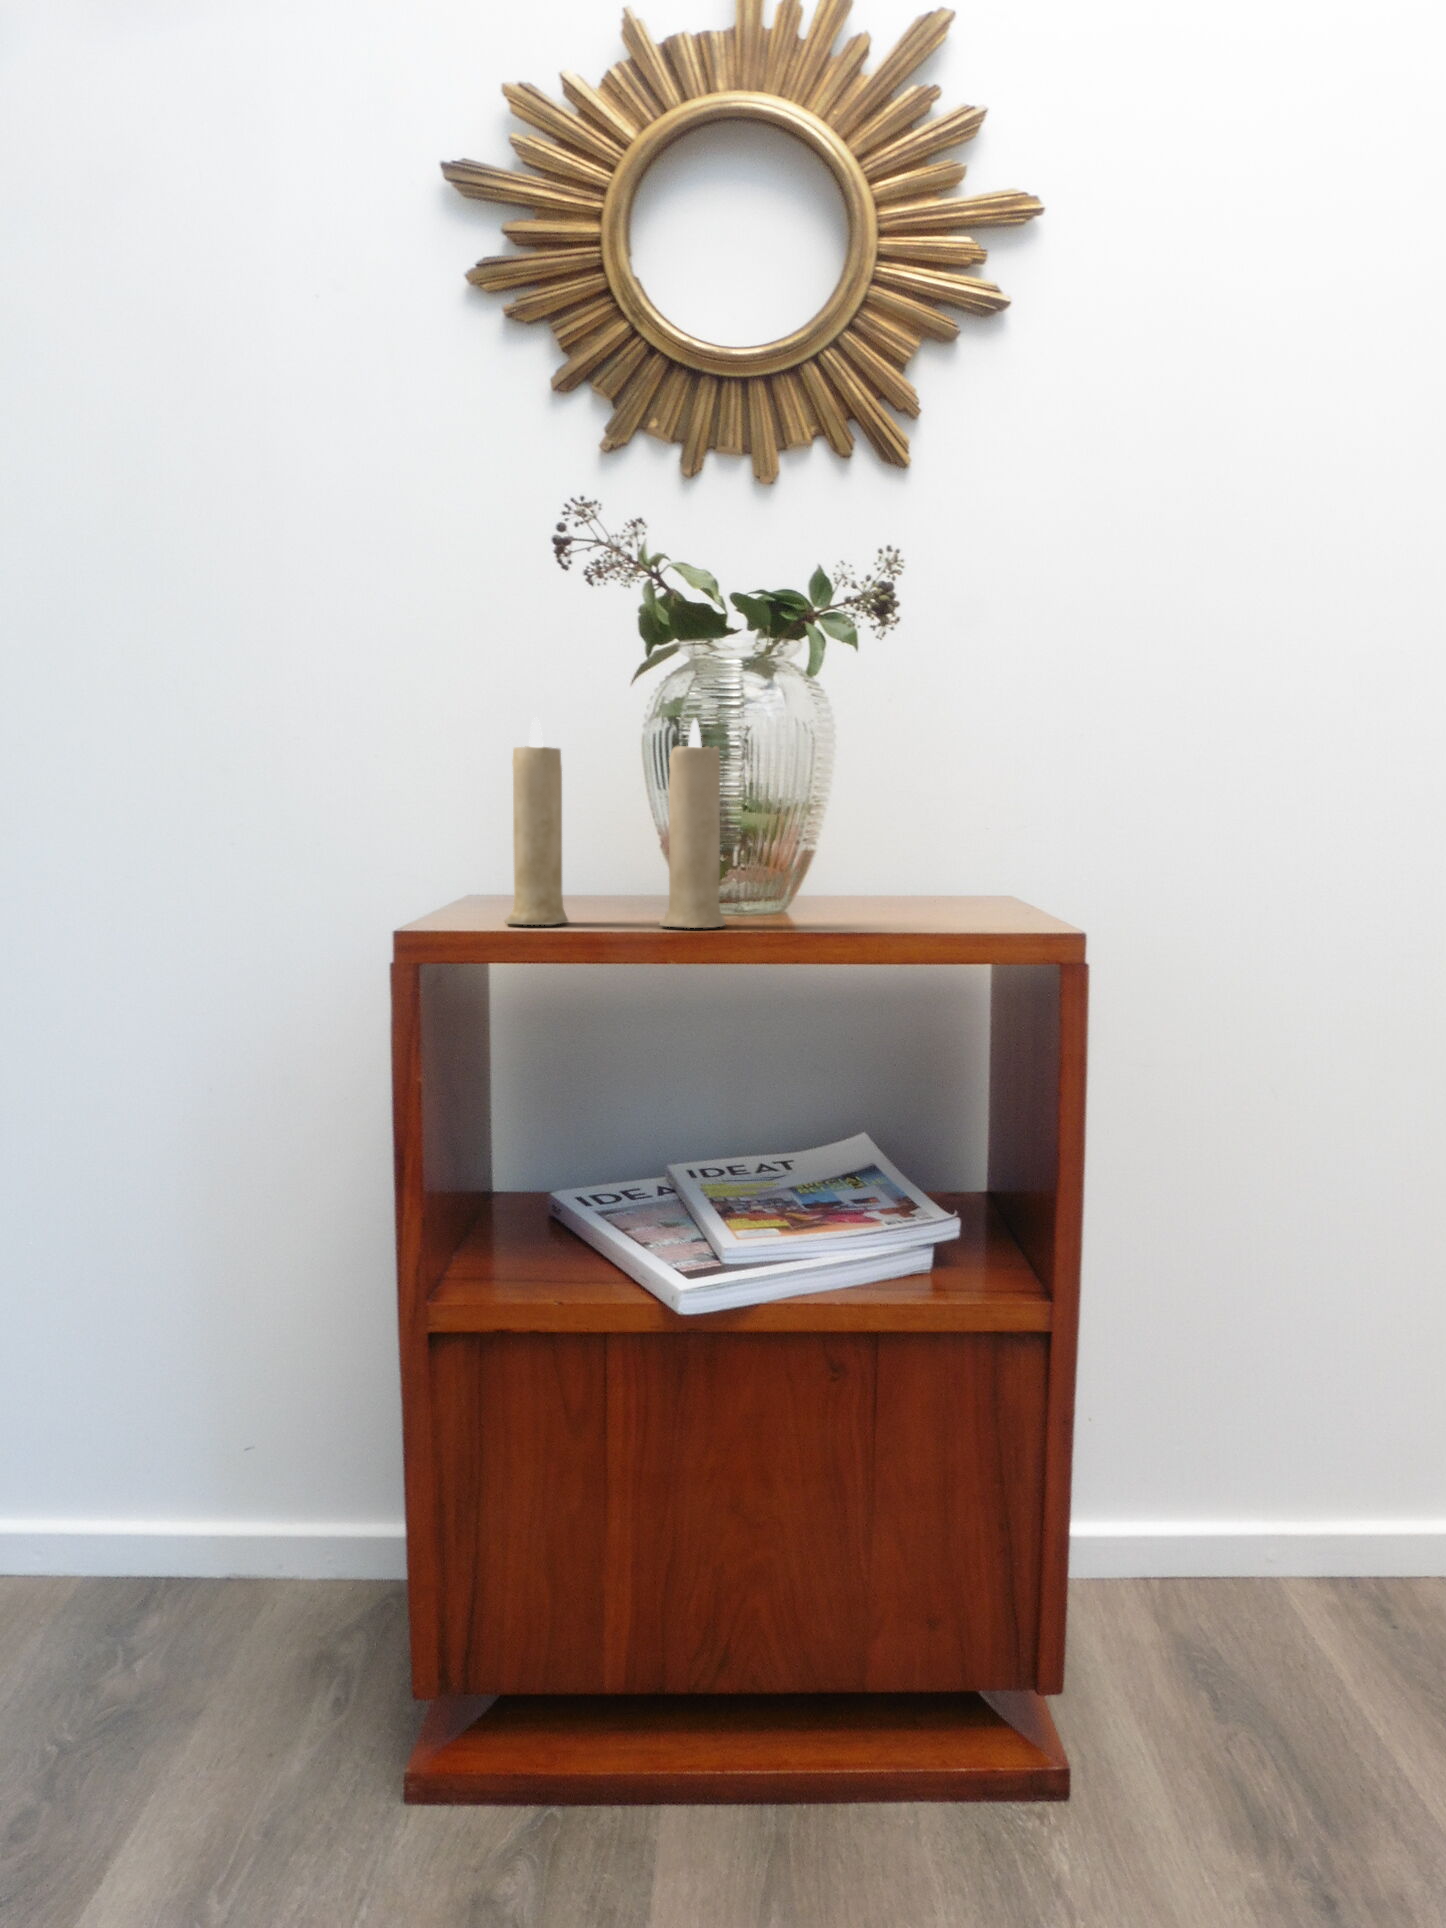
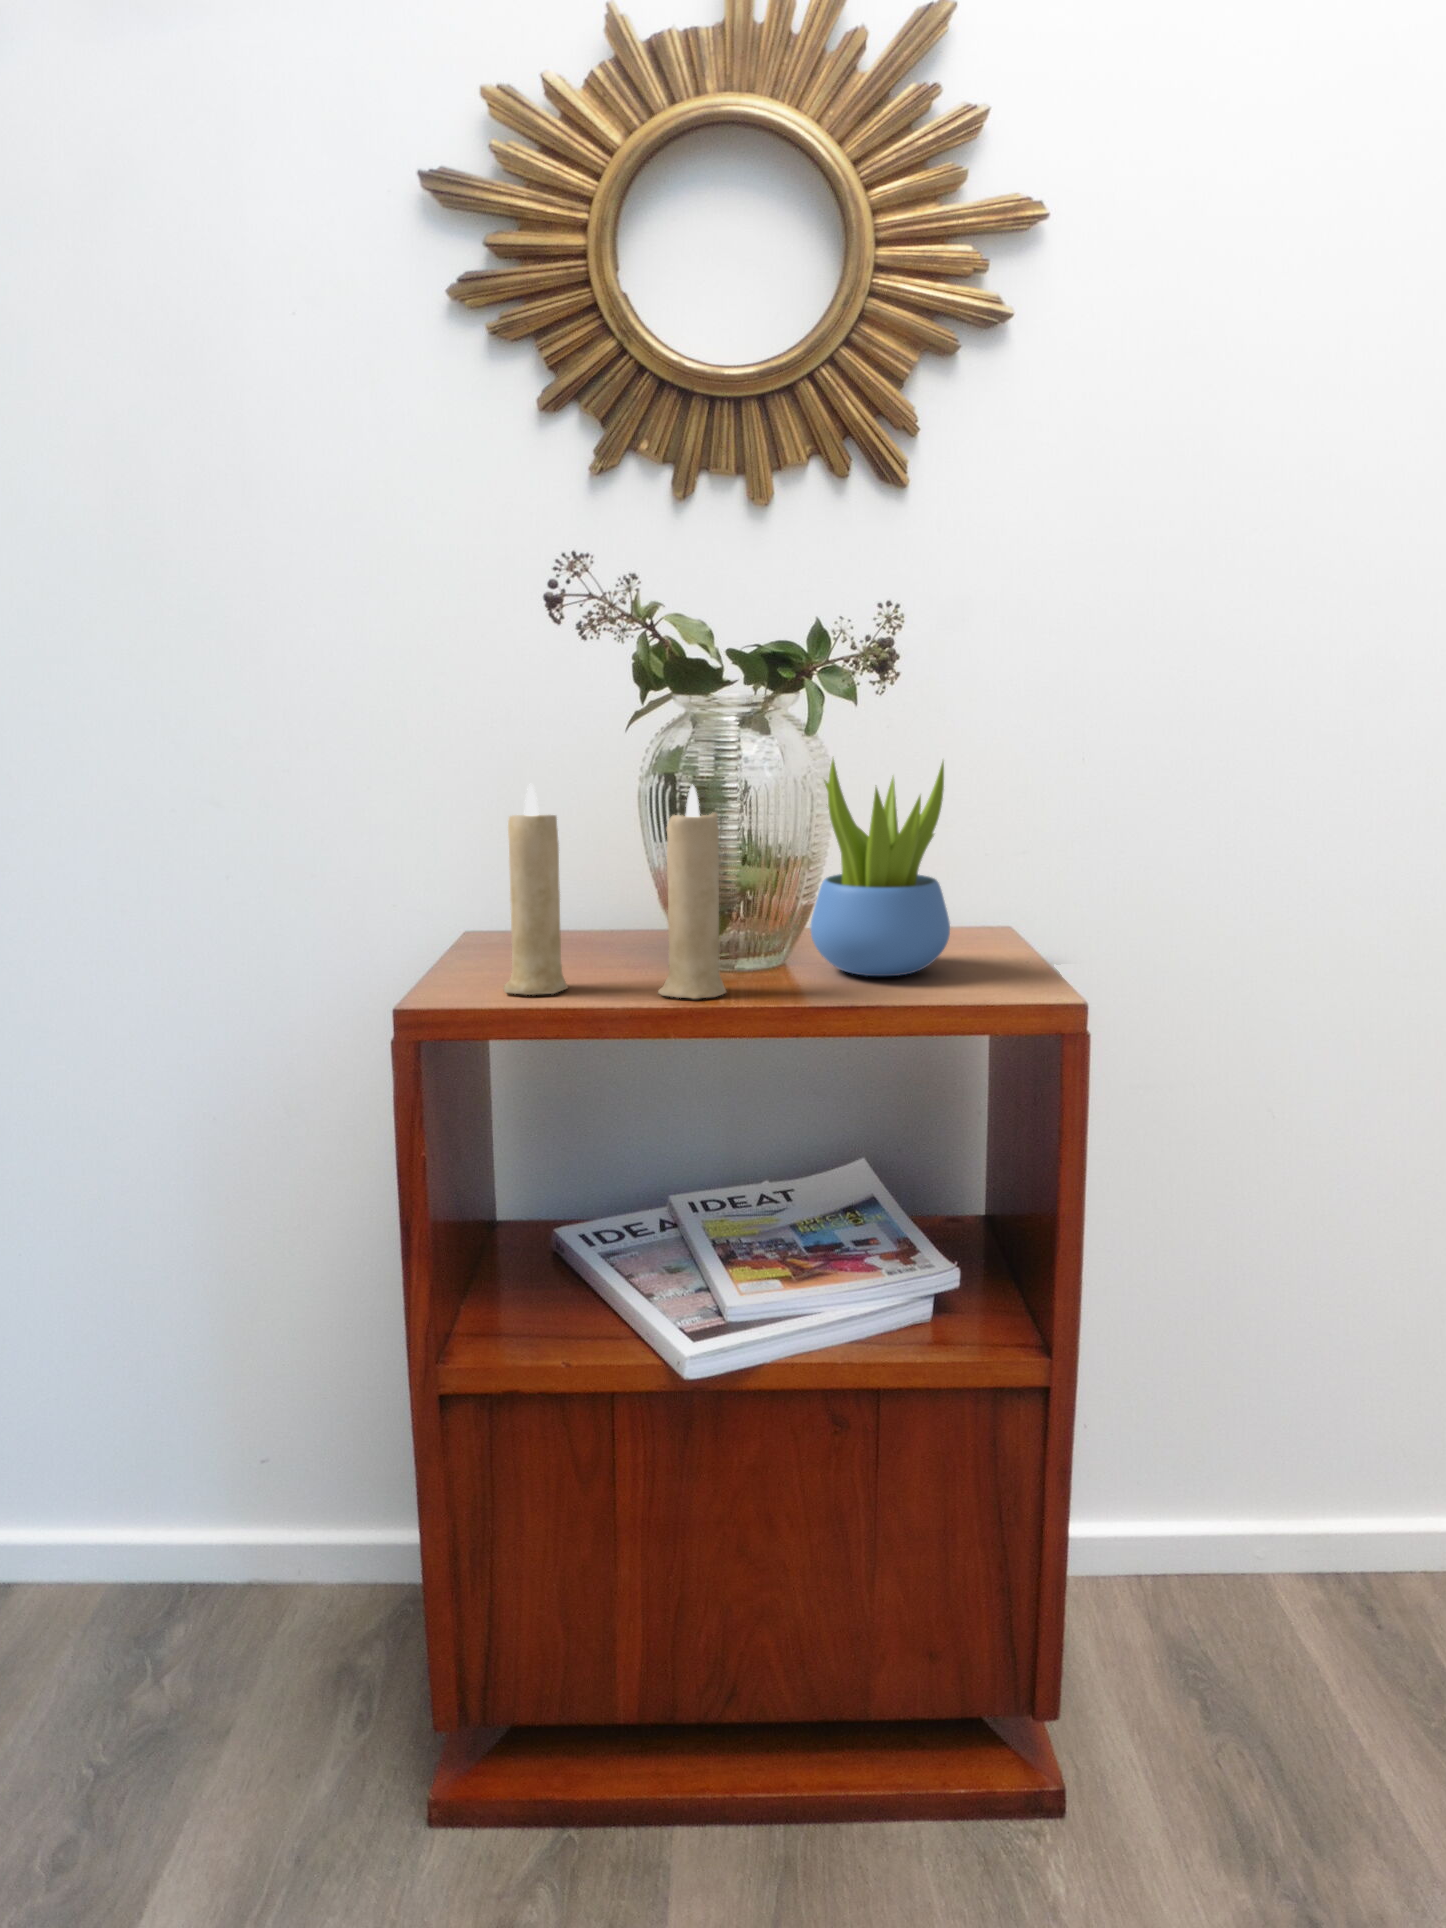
succulent plant: none [811,698,949,918] -> present [811,759,950,976]

